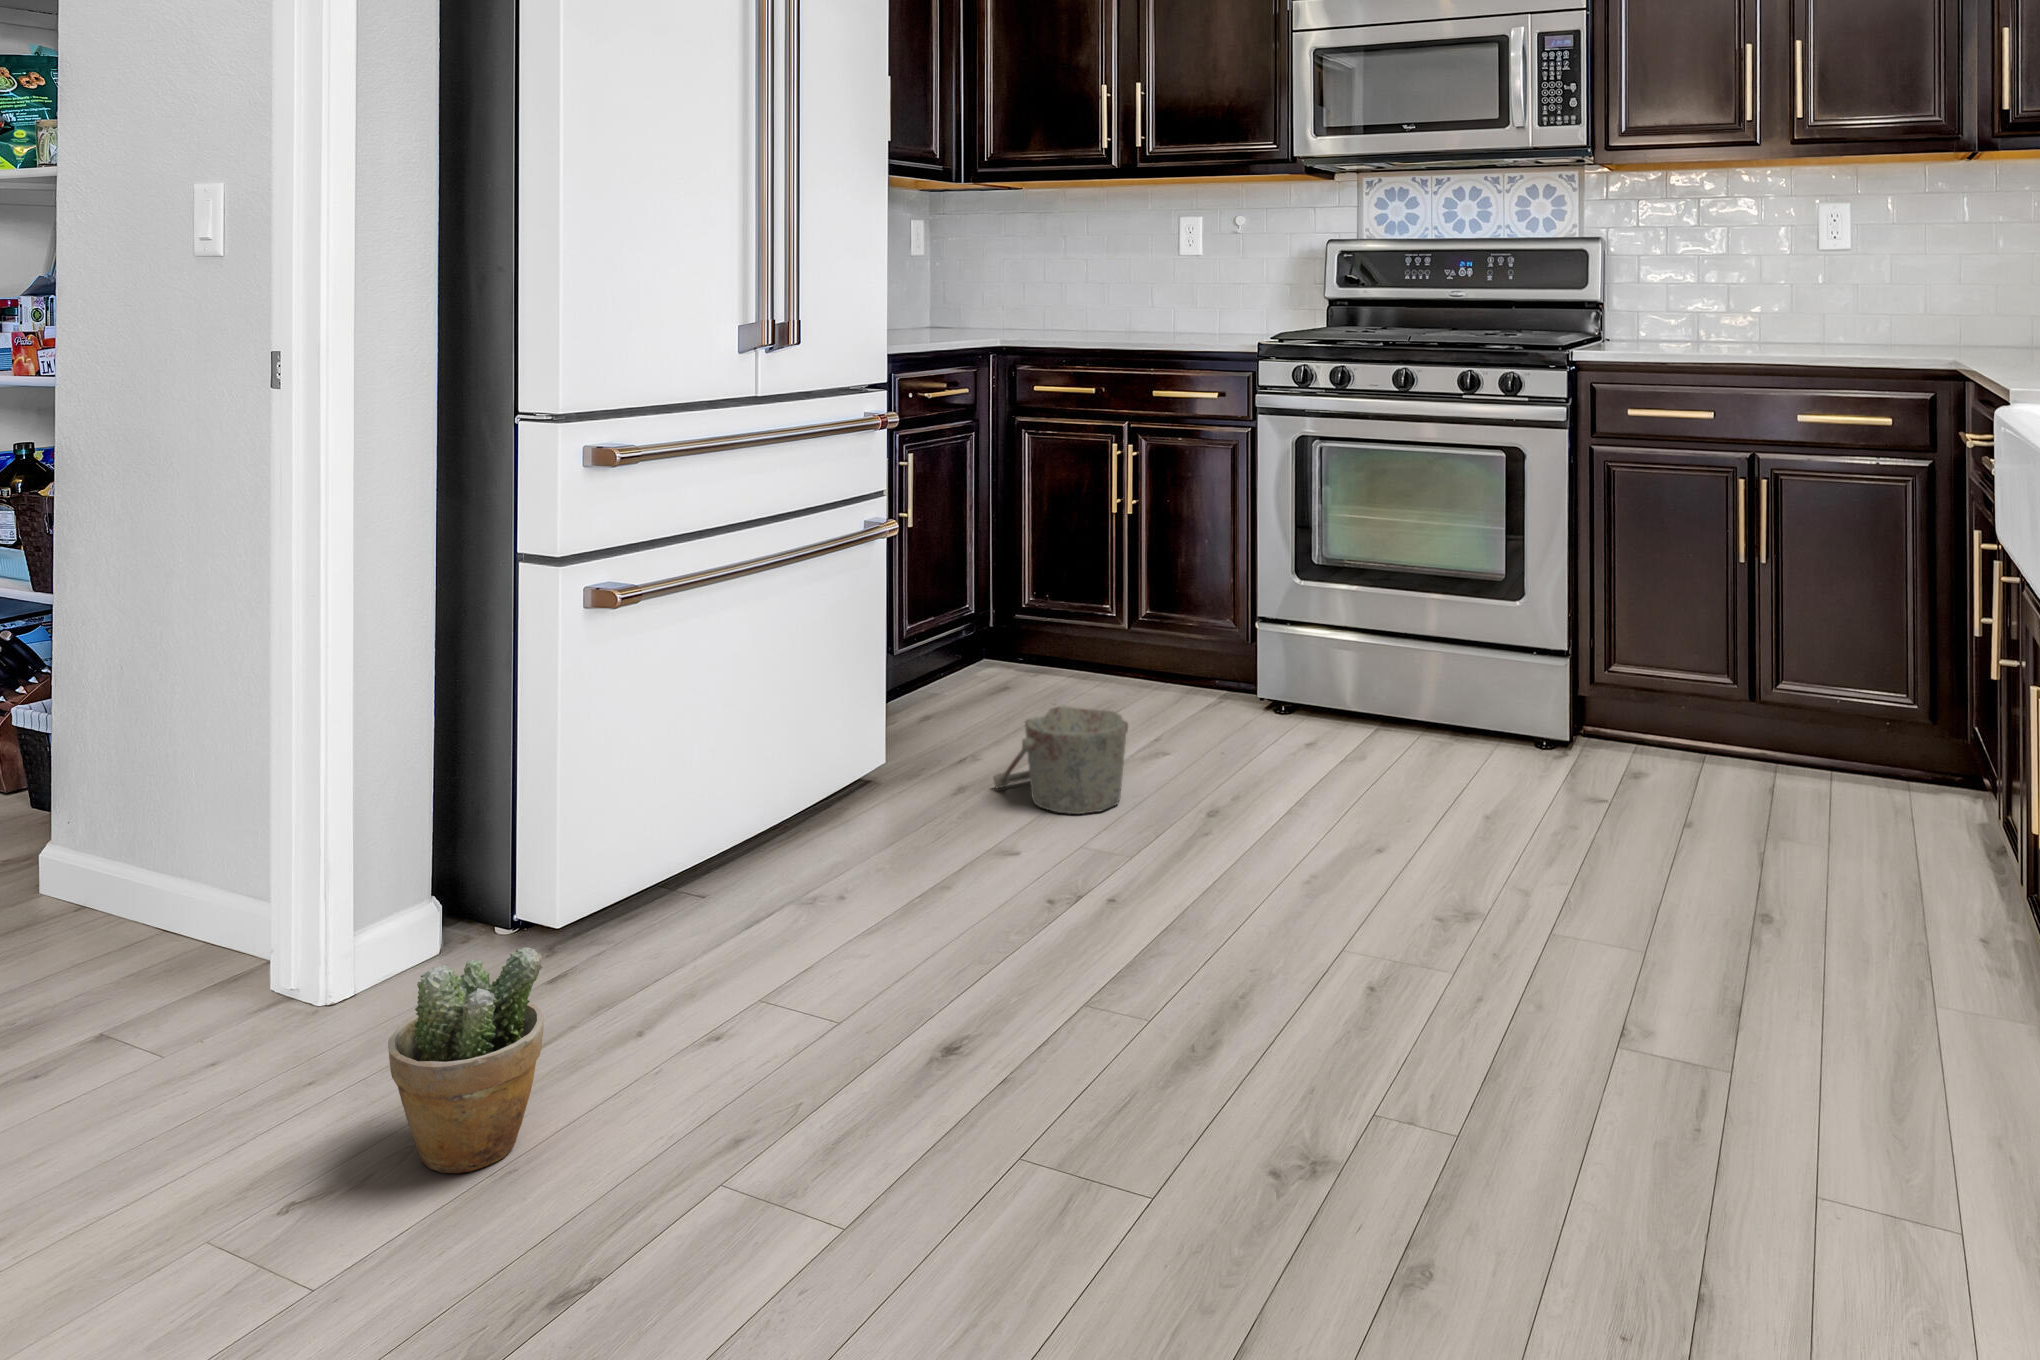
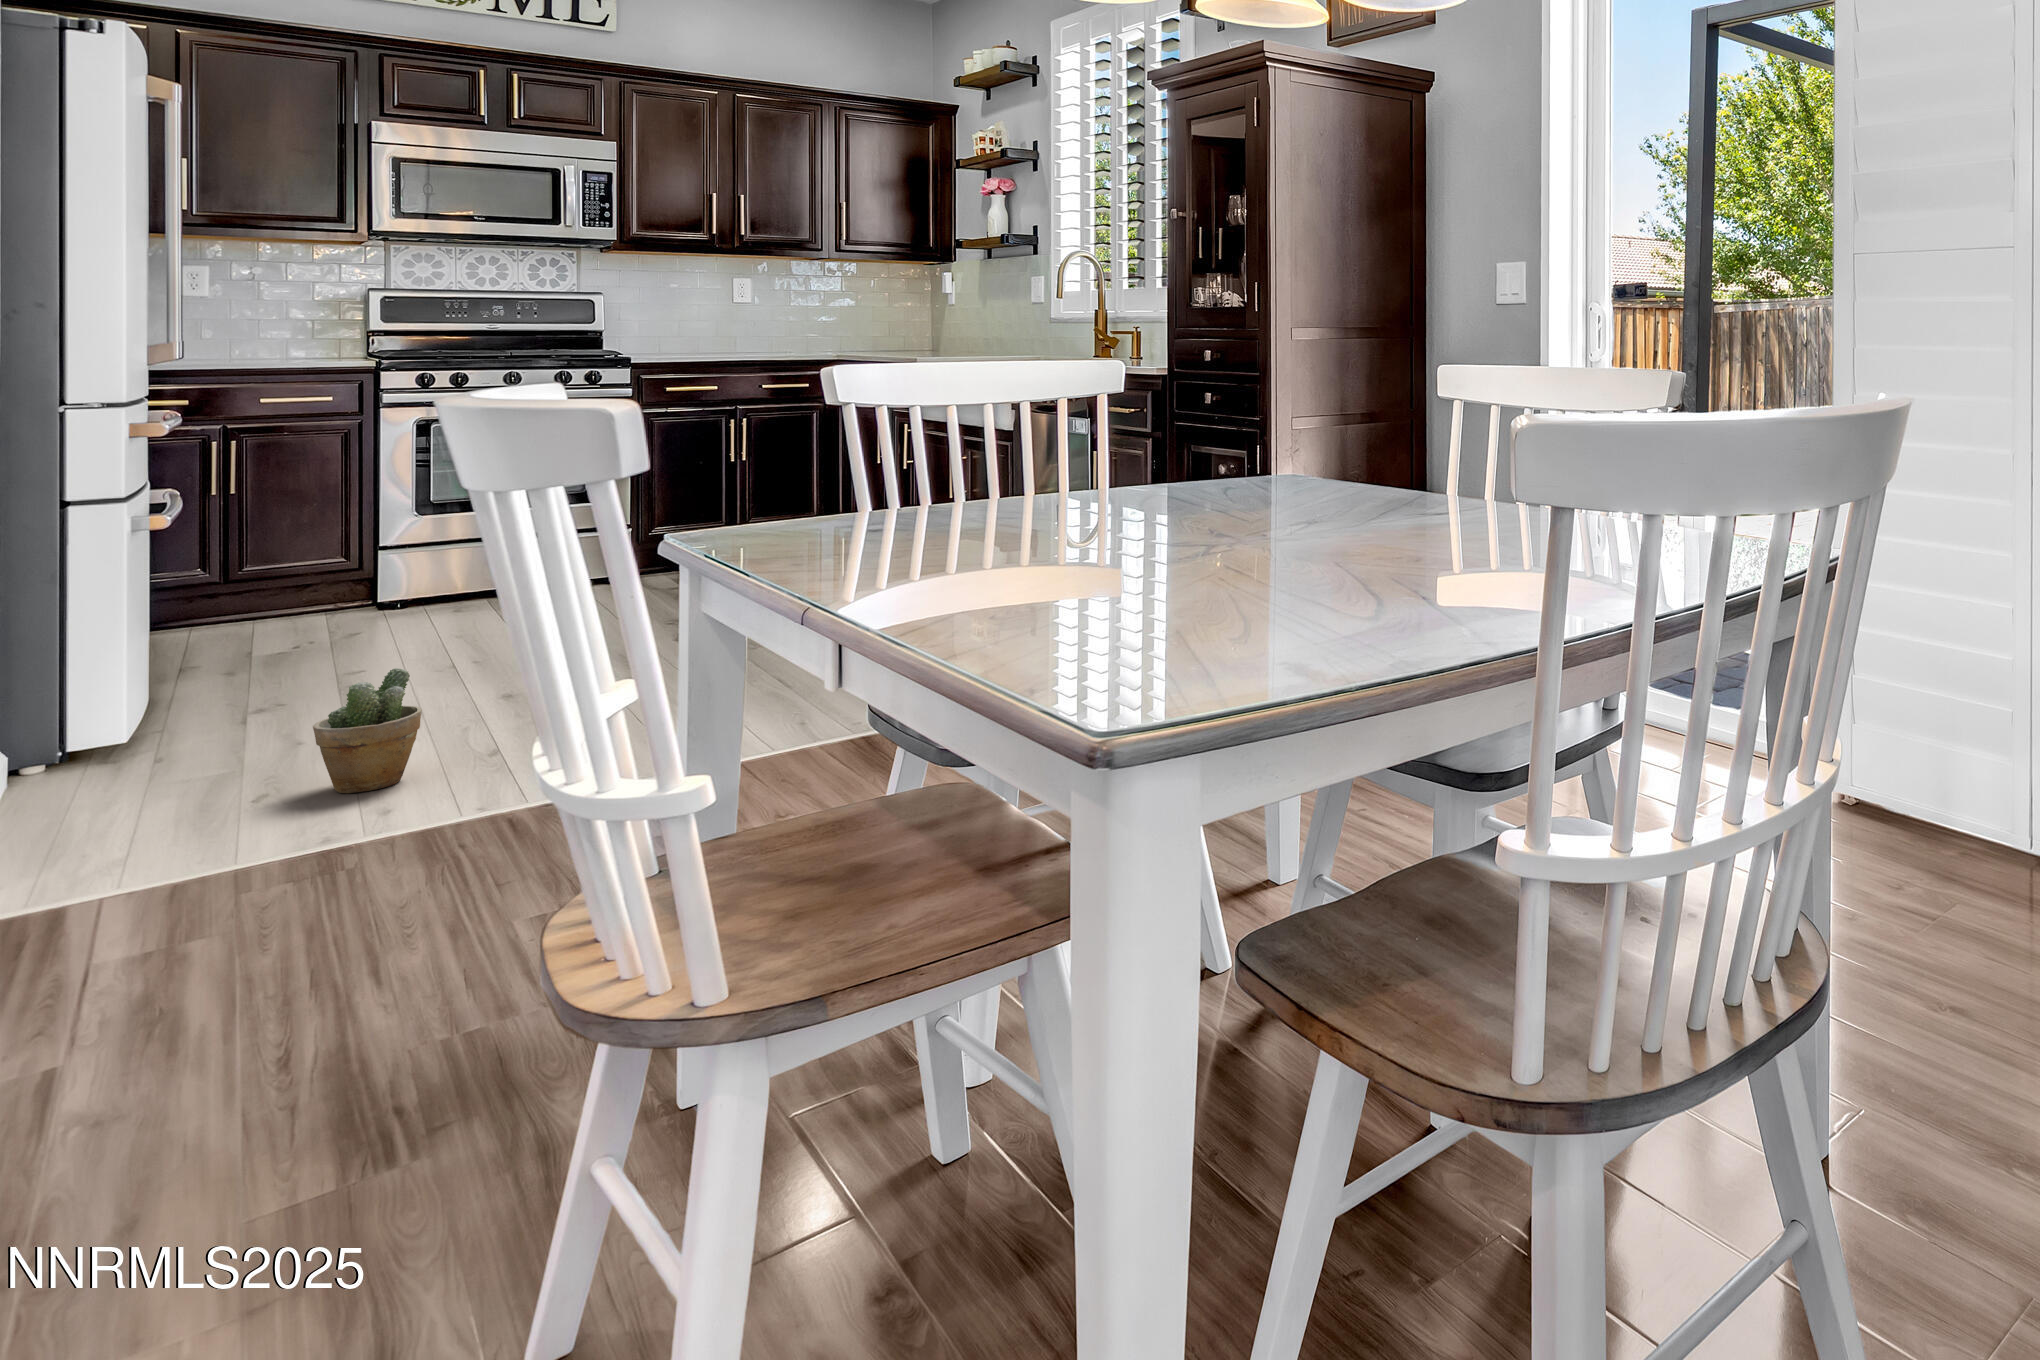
bucket: present [994,707,1128,814] -> none [279,601,411,672]

